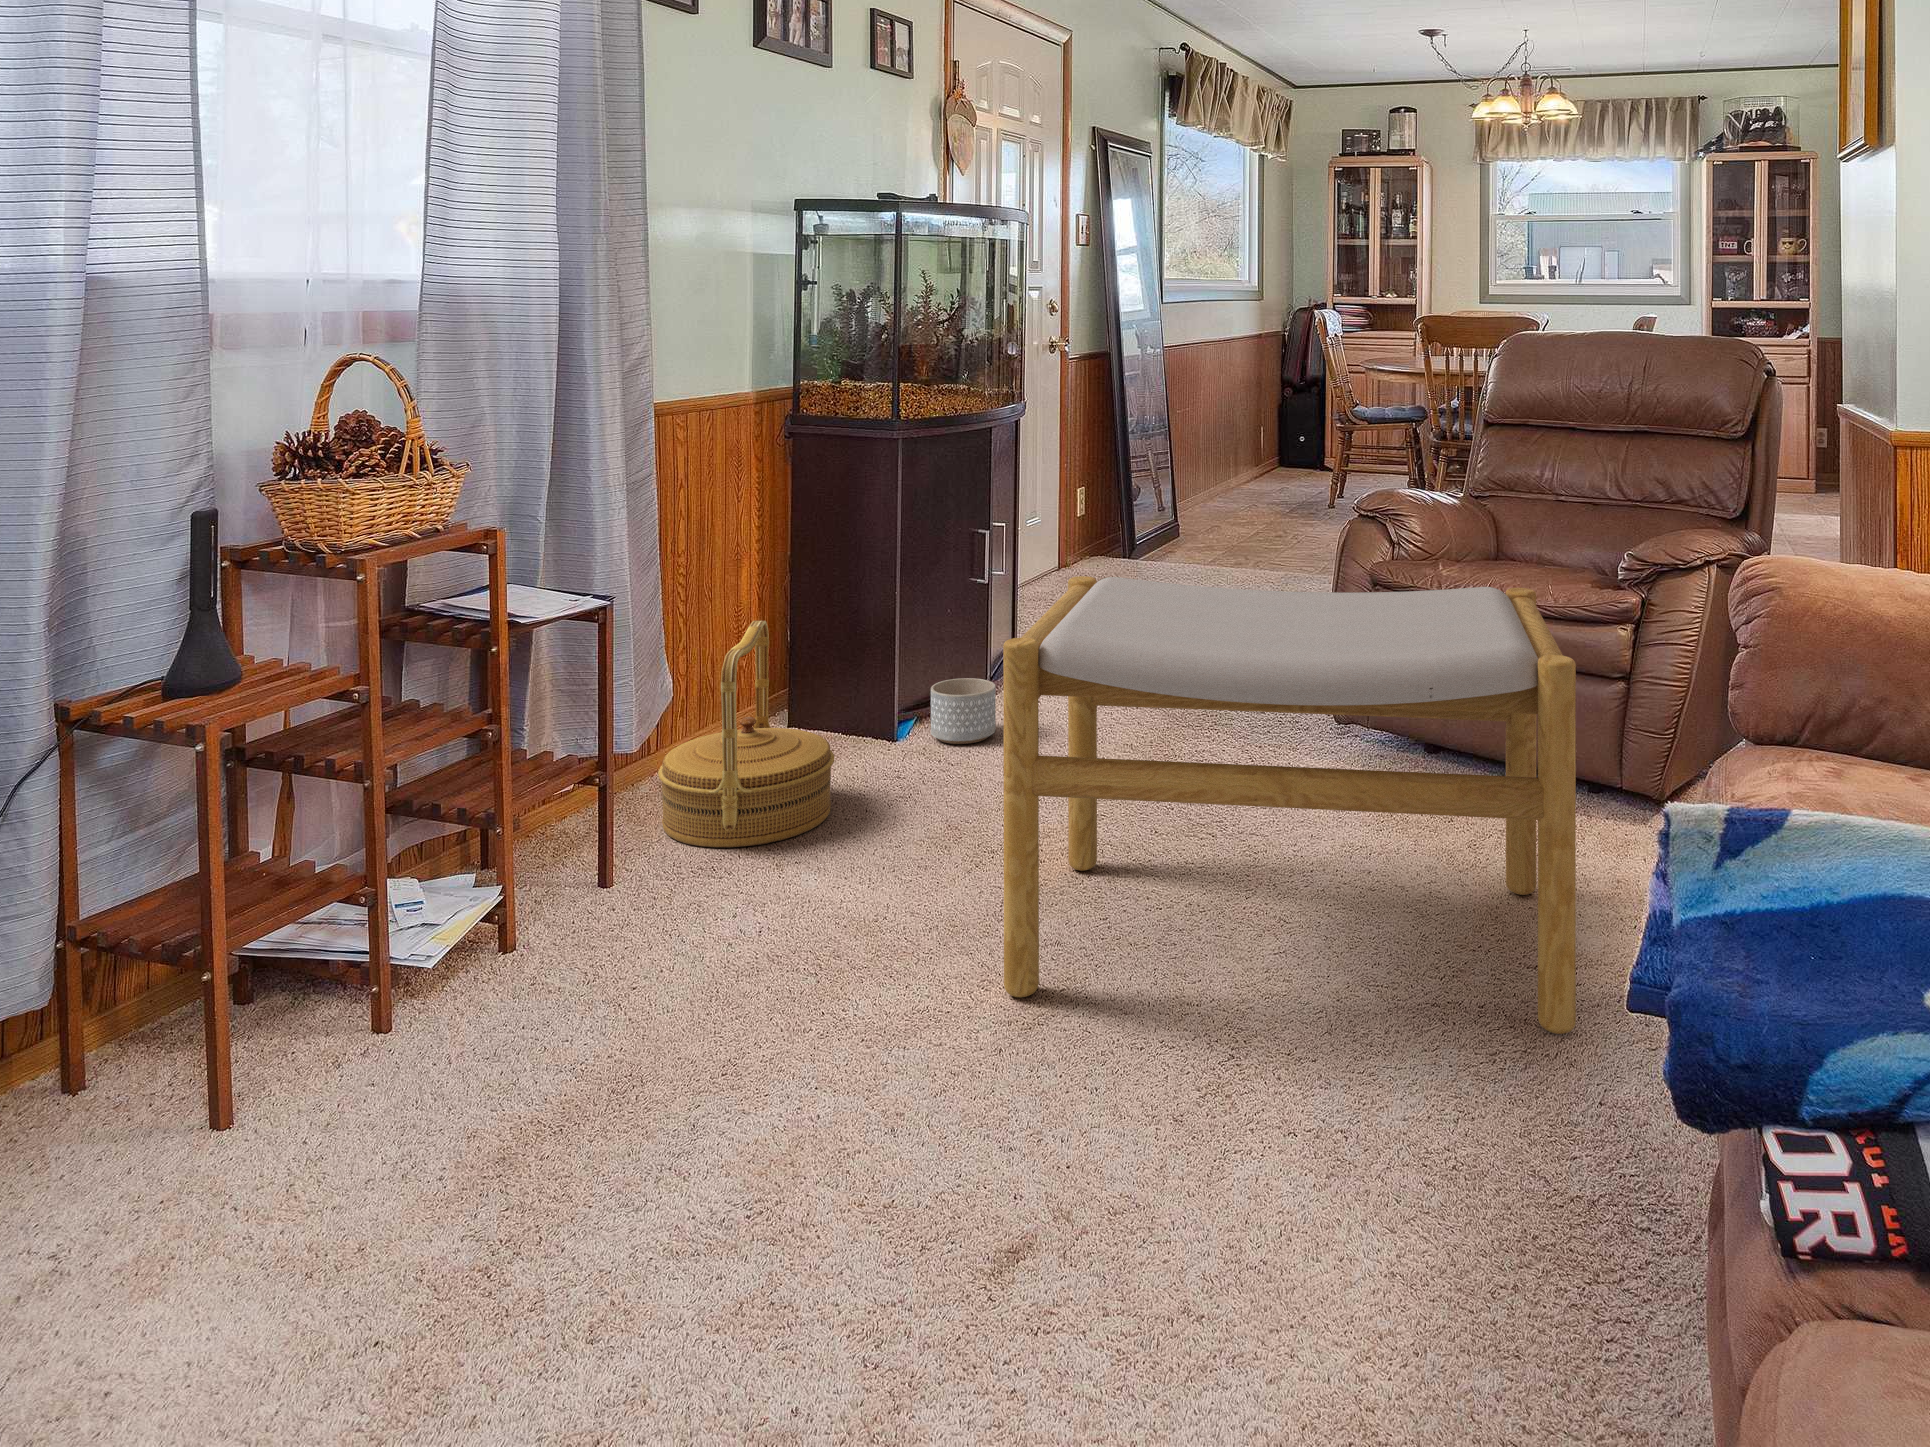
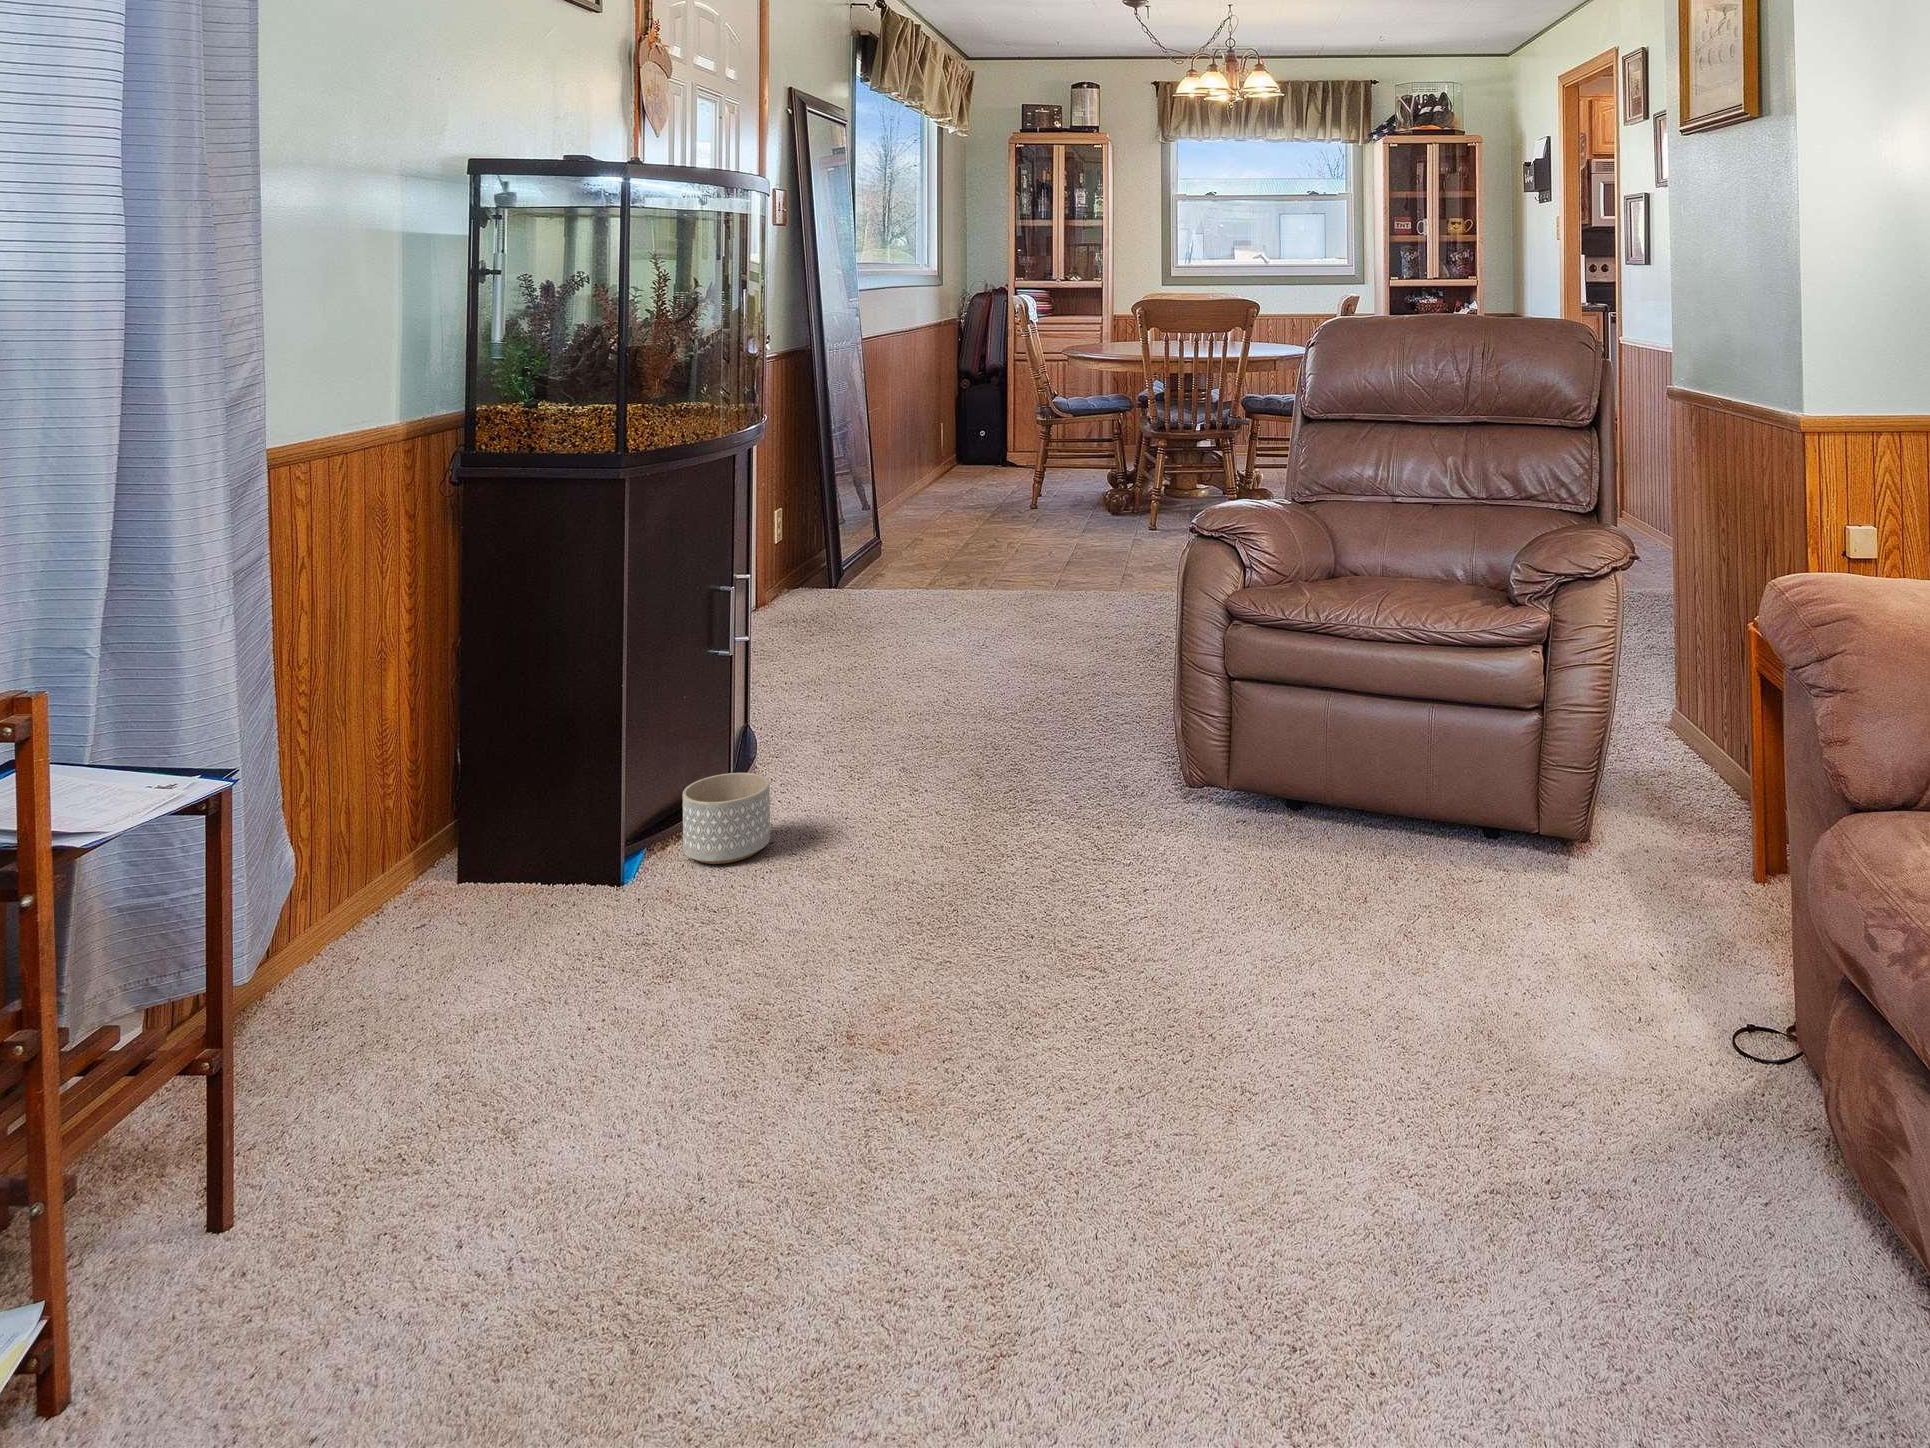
footstool: present [1003,576,1576,1034] -> none [937,628,1668,1291]
woven basket: present [658,621,834,847] -> none [306,746,582,1100]

